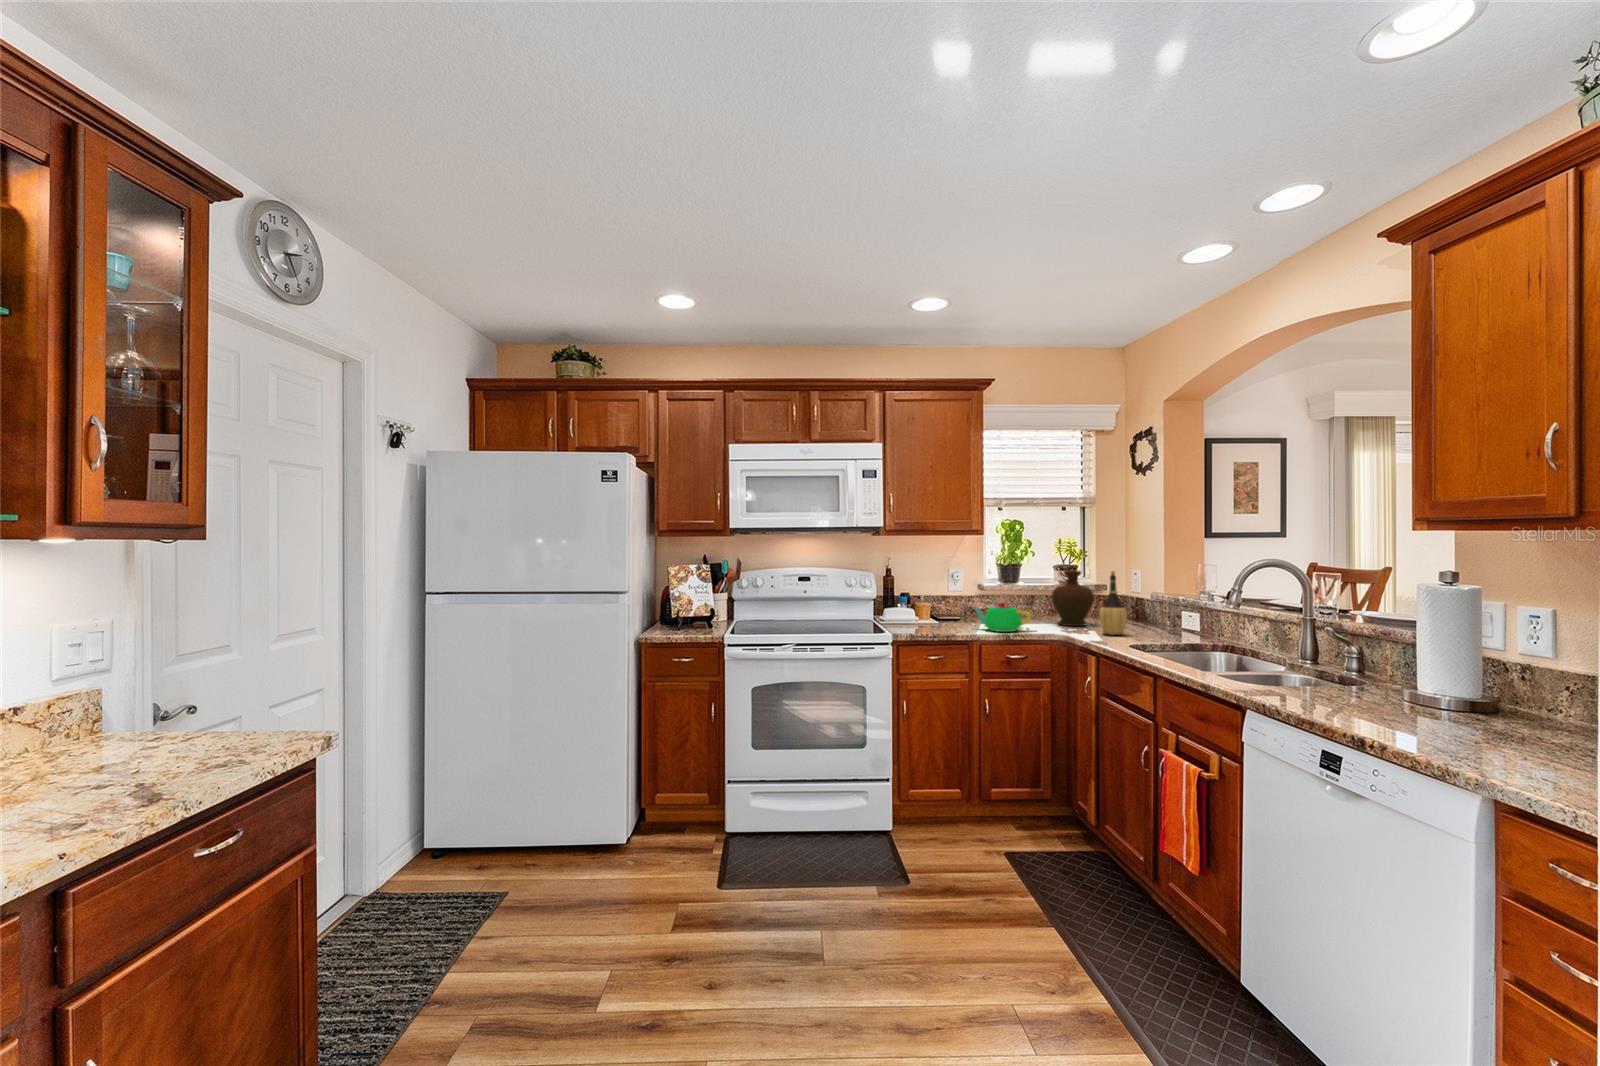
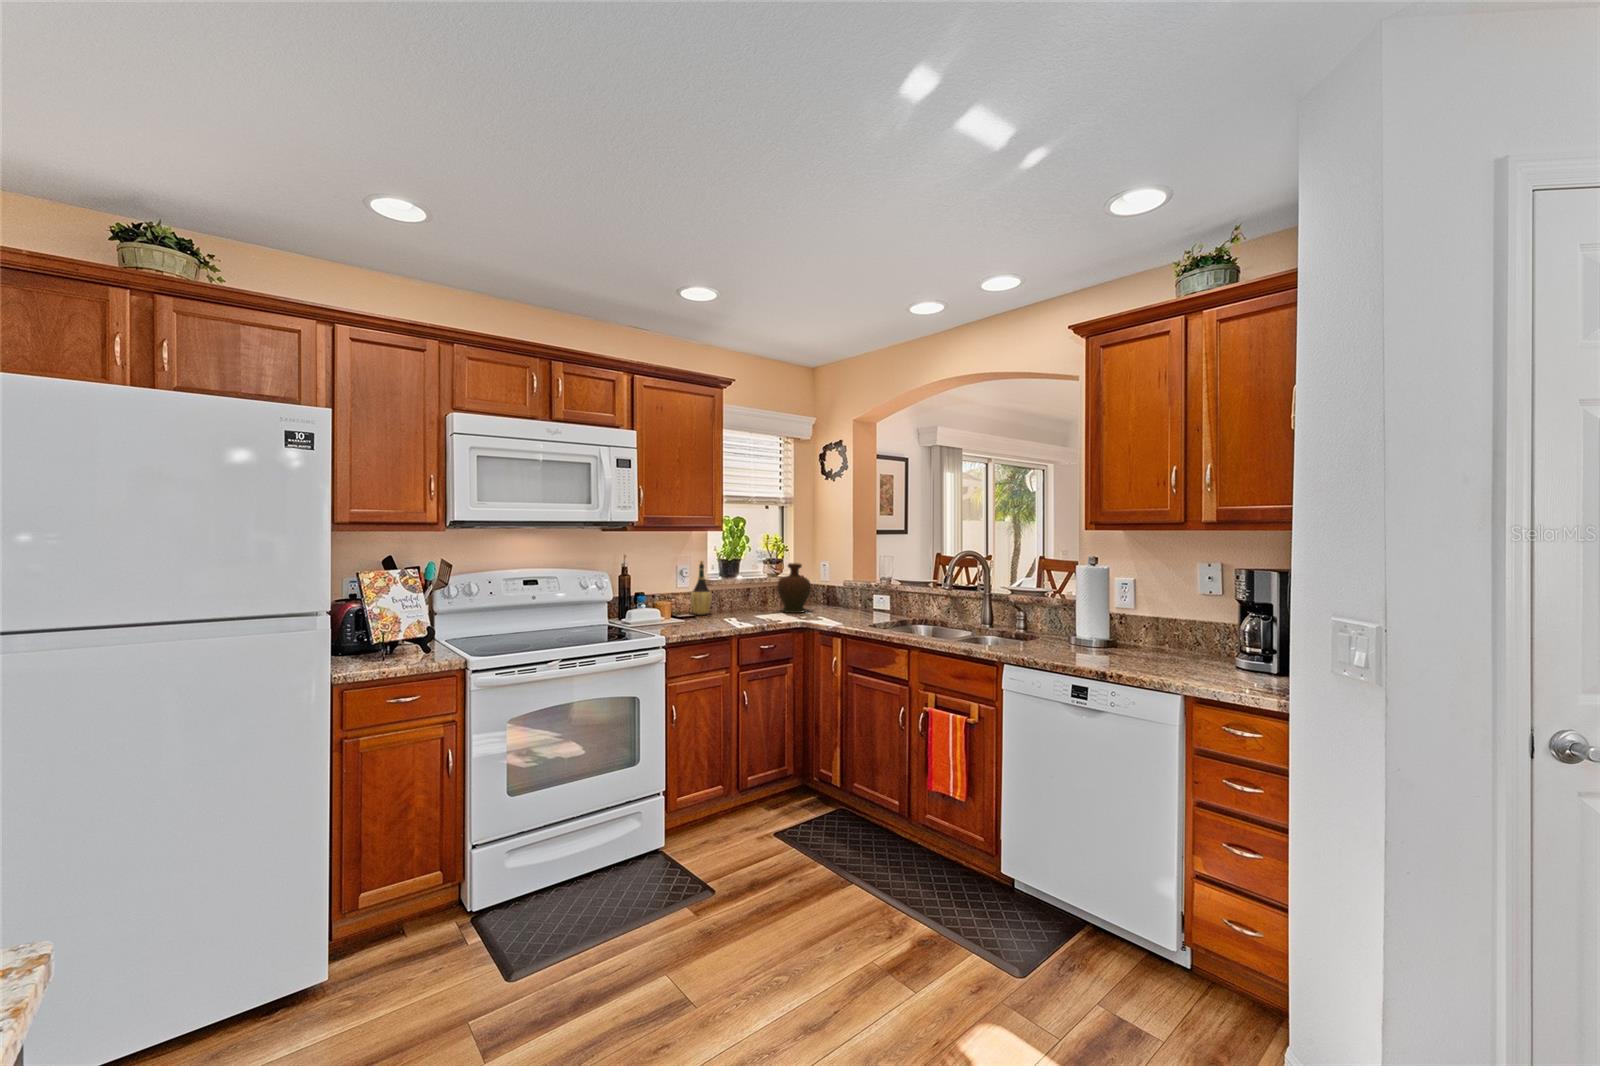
wine bottle: present [1099,571,1127,635] -> present [690,561,712,615]
teapot: present [973,603,1031,632] -> none [724,596,777,624]

